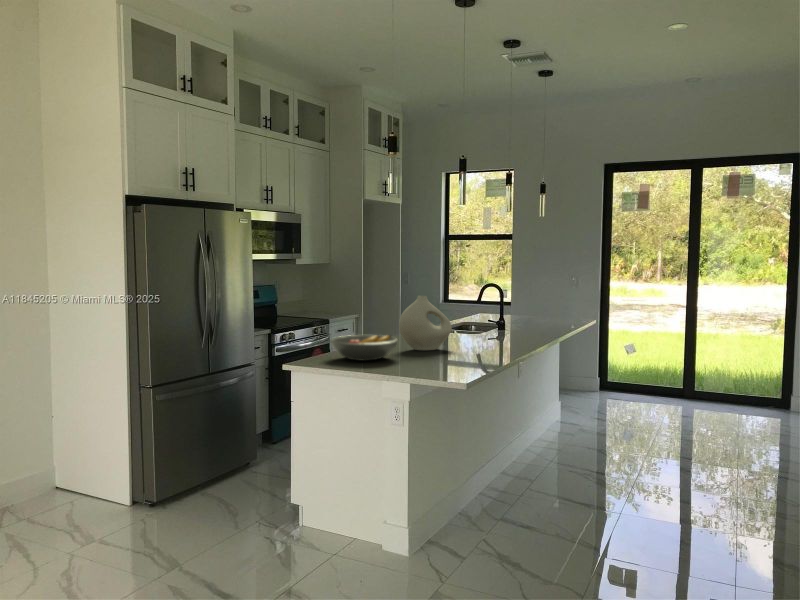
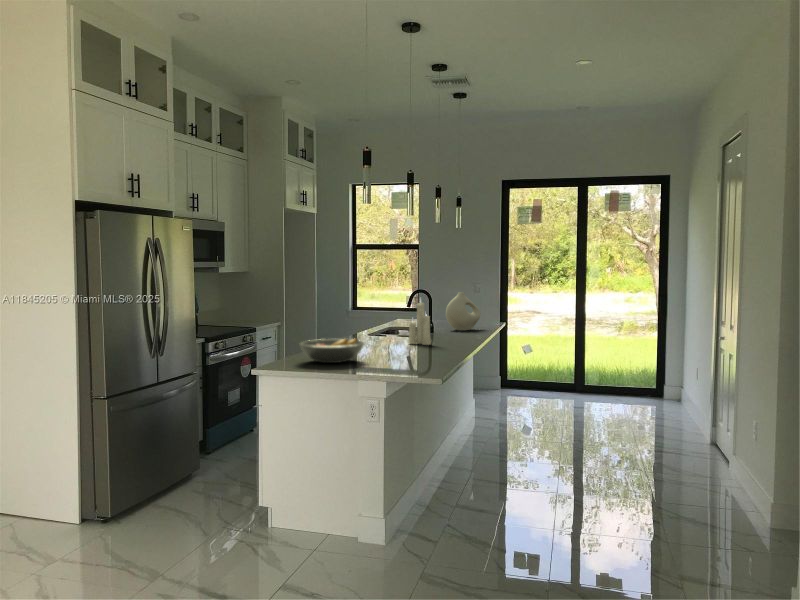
candle: none [464,289,488,343] -> present [409,302,431,345]
vase: present [399,296,452,350] -> present [446,292,481,330]

